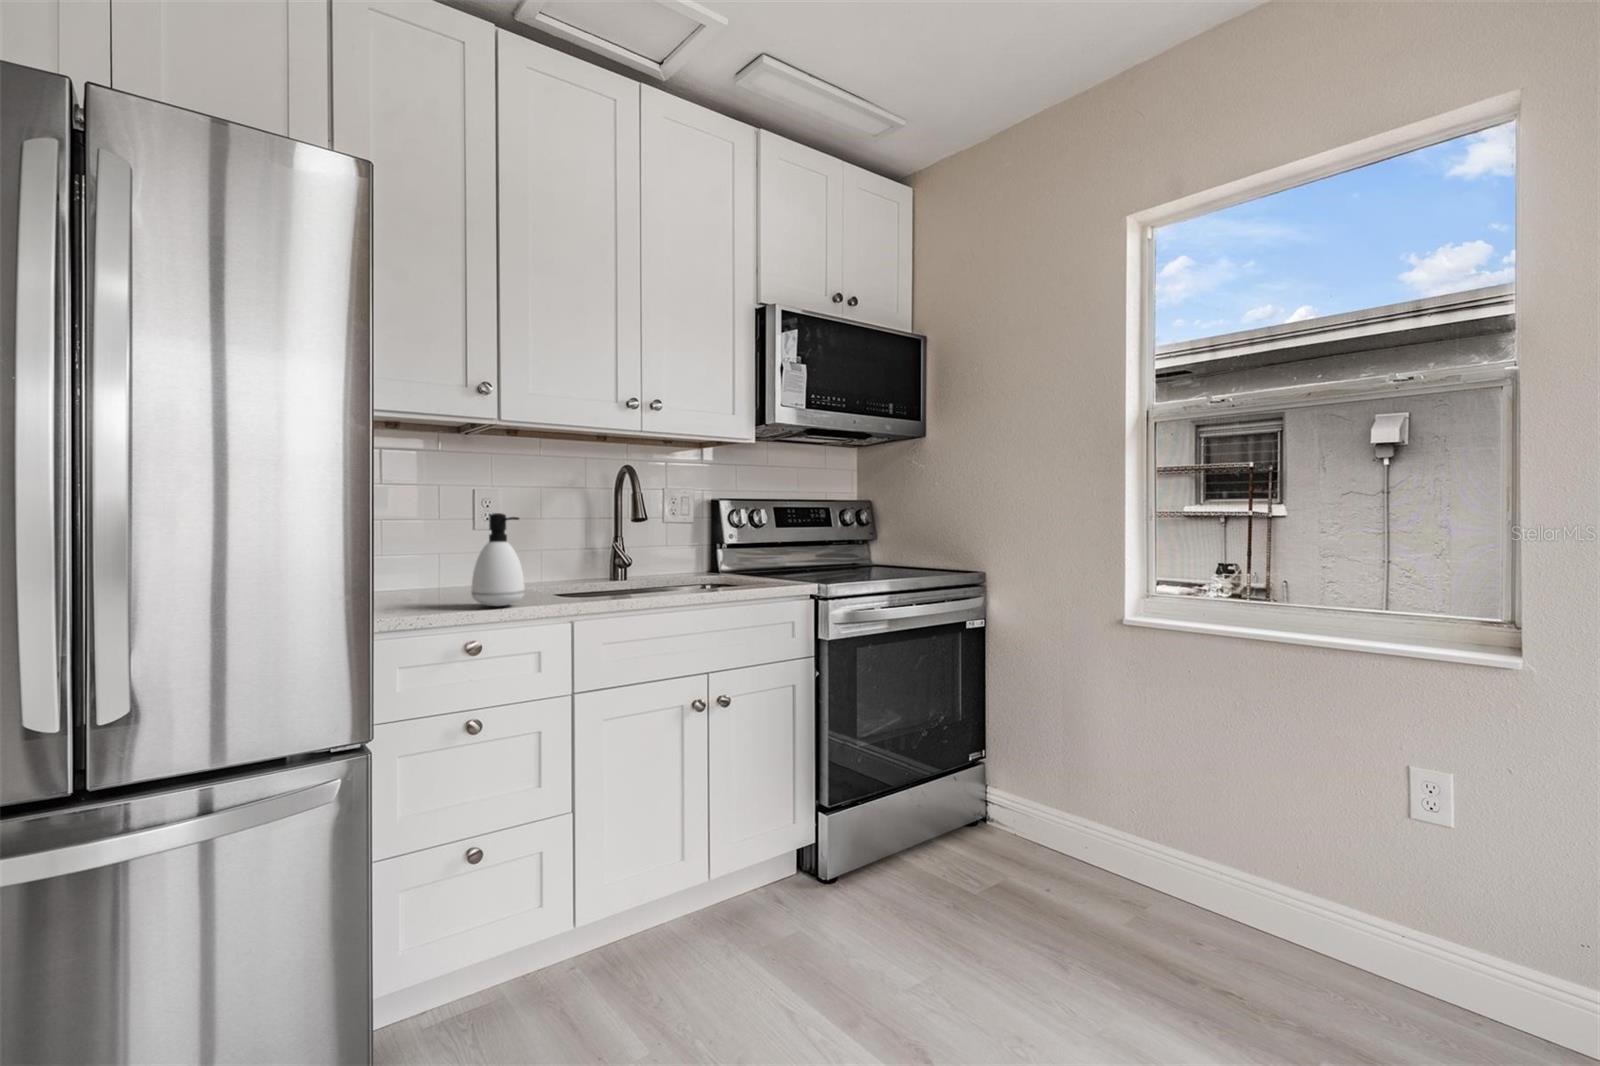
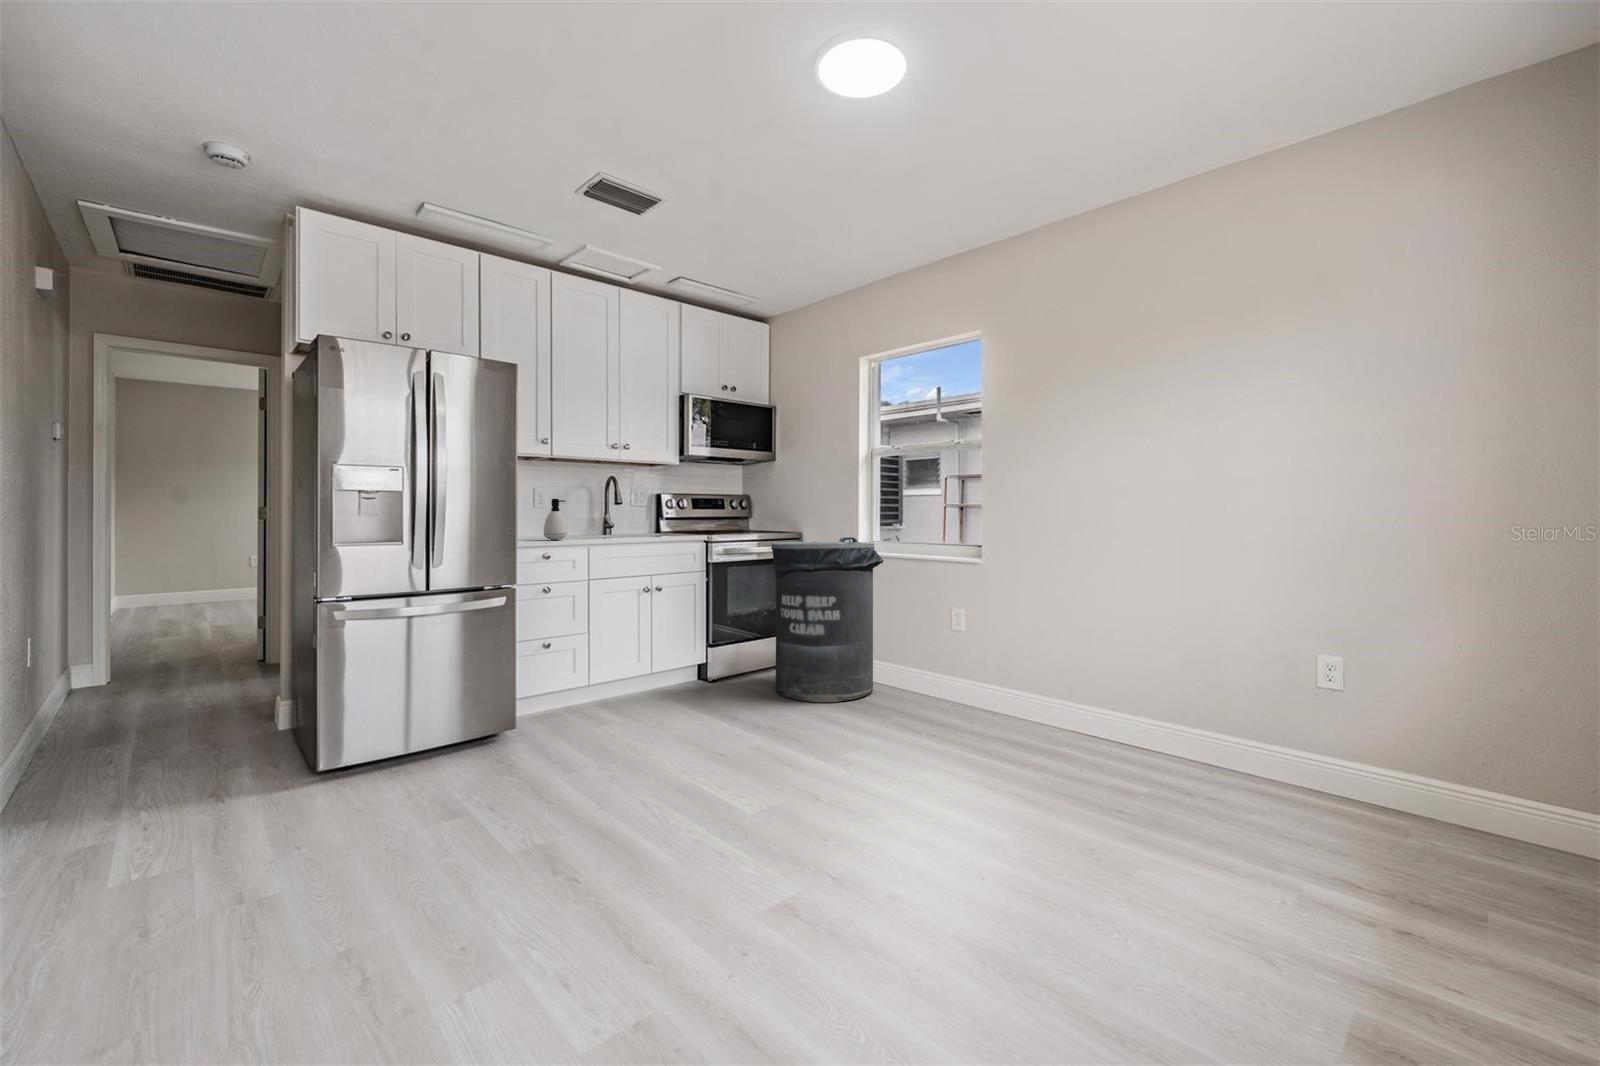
trash can: none [958,593,1216,979] -> present [771,537,883,702]

